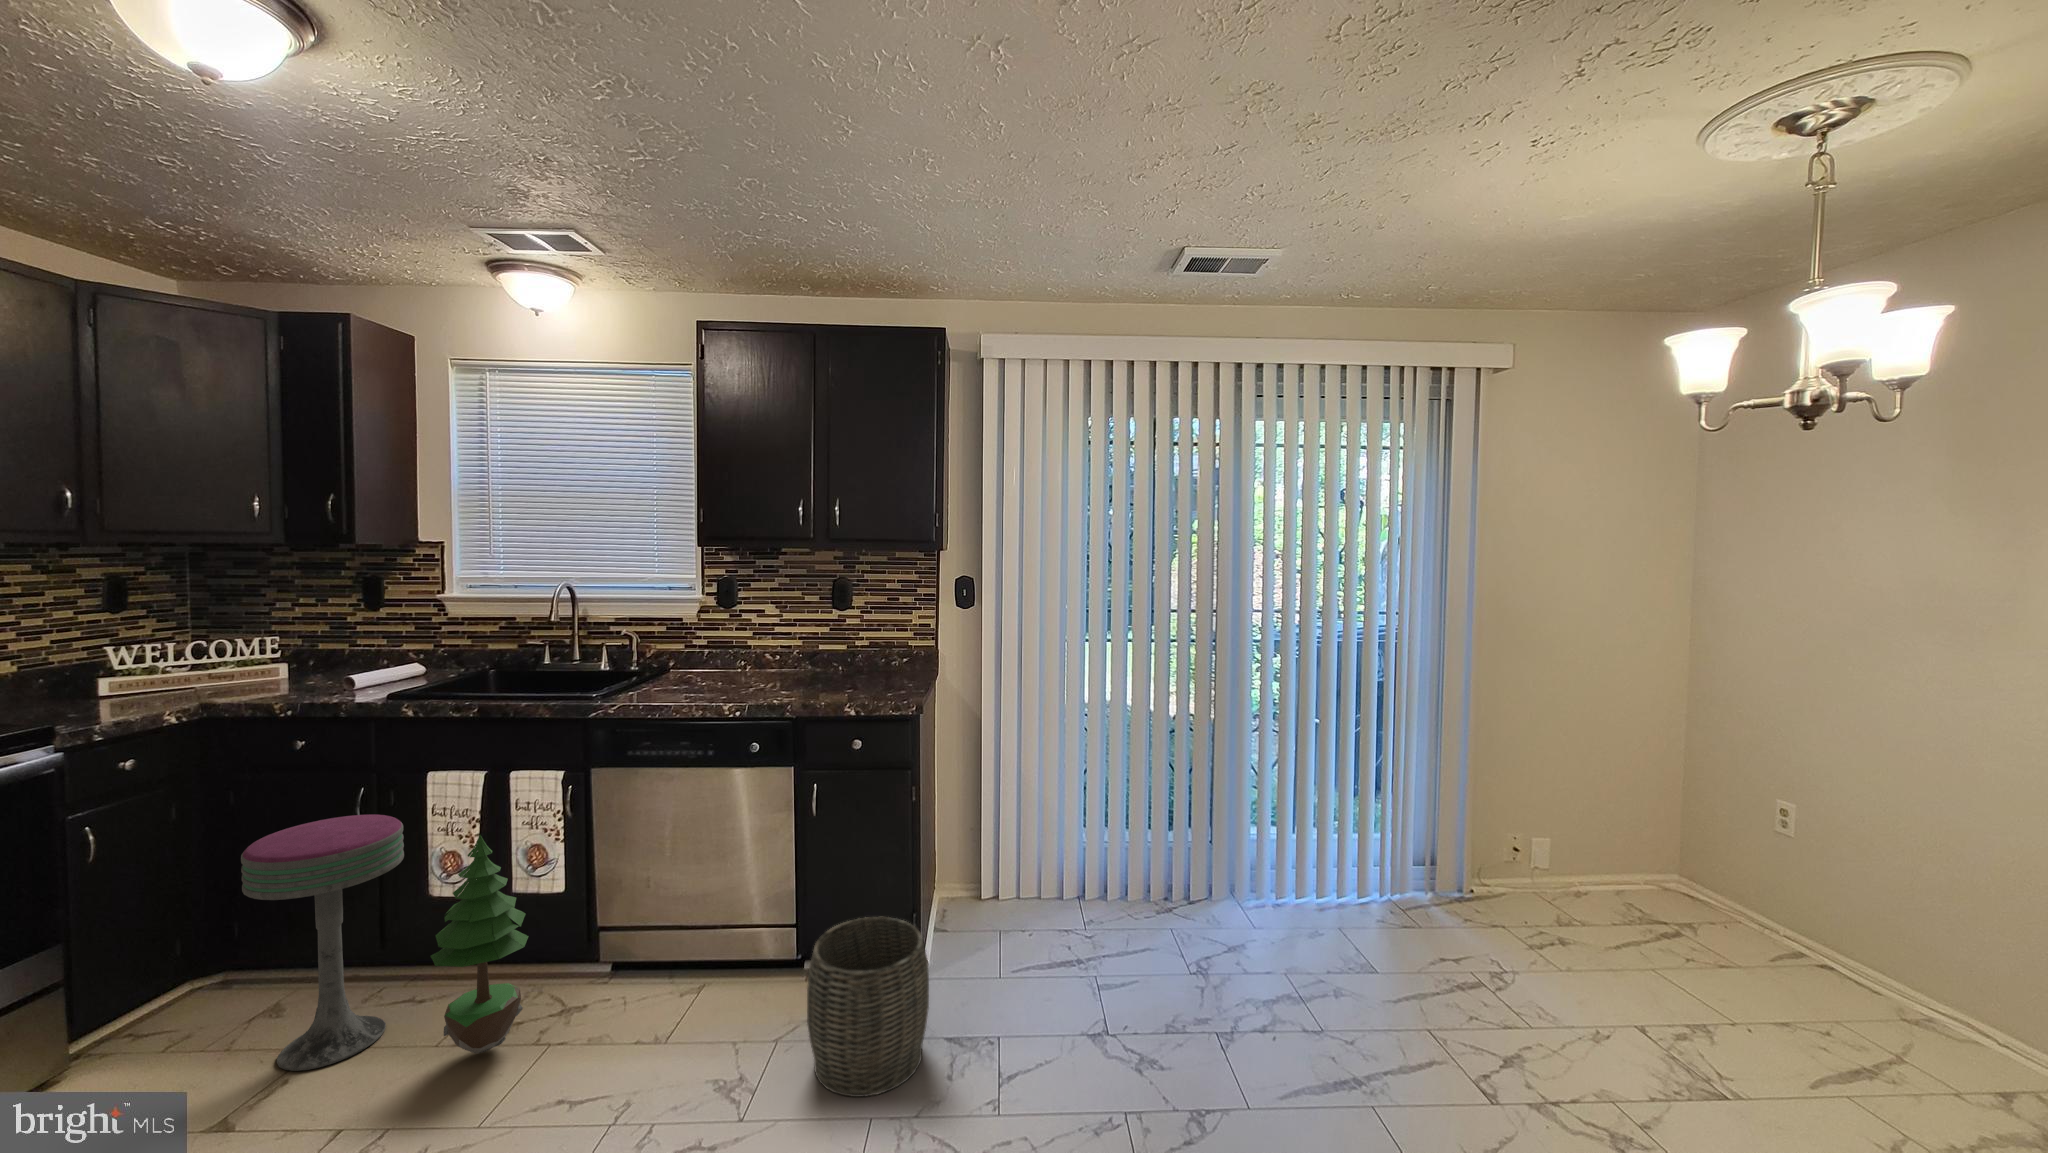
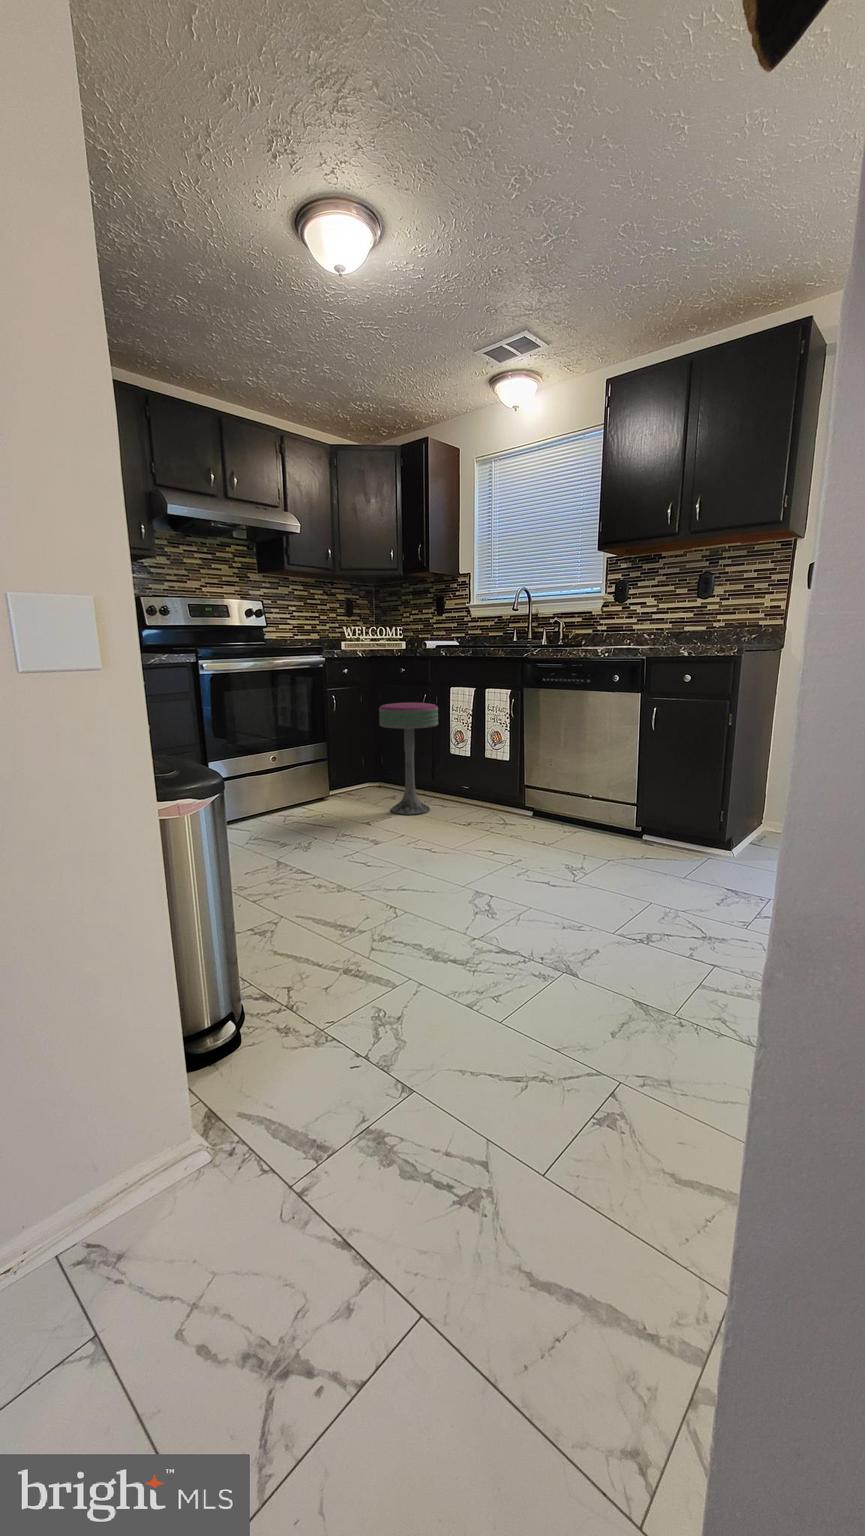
potted tree: present [431,835,528,1054] -> none [443,708,486,826]
woven basket: present [807,917,929,1097] -> none [622,791,713,893]

